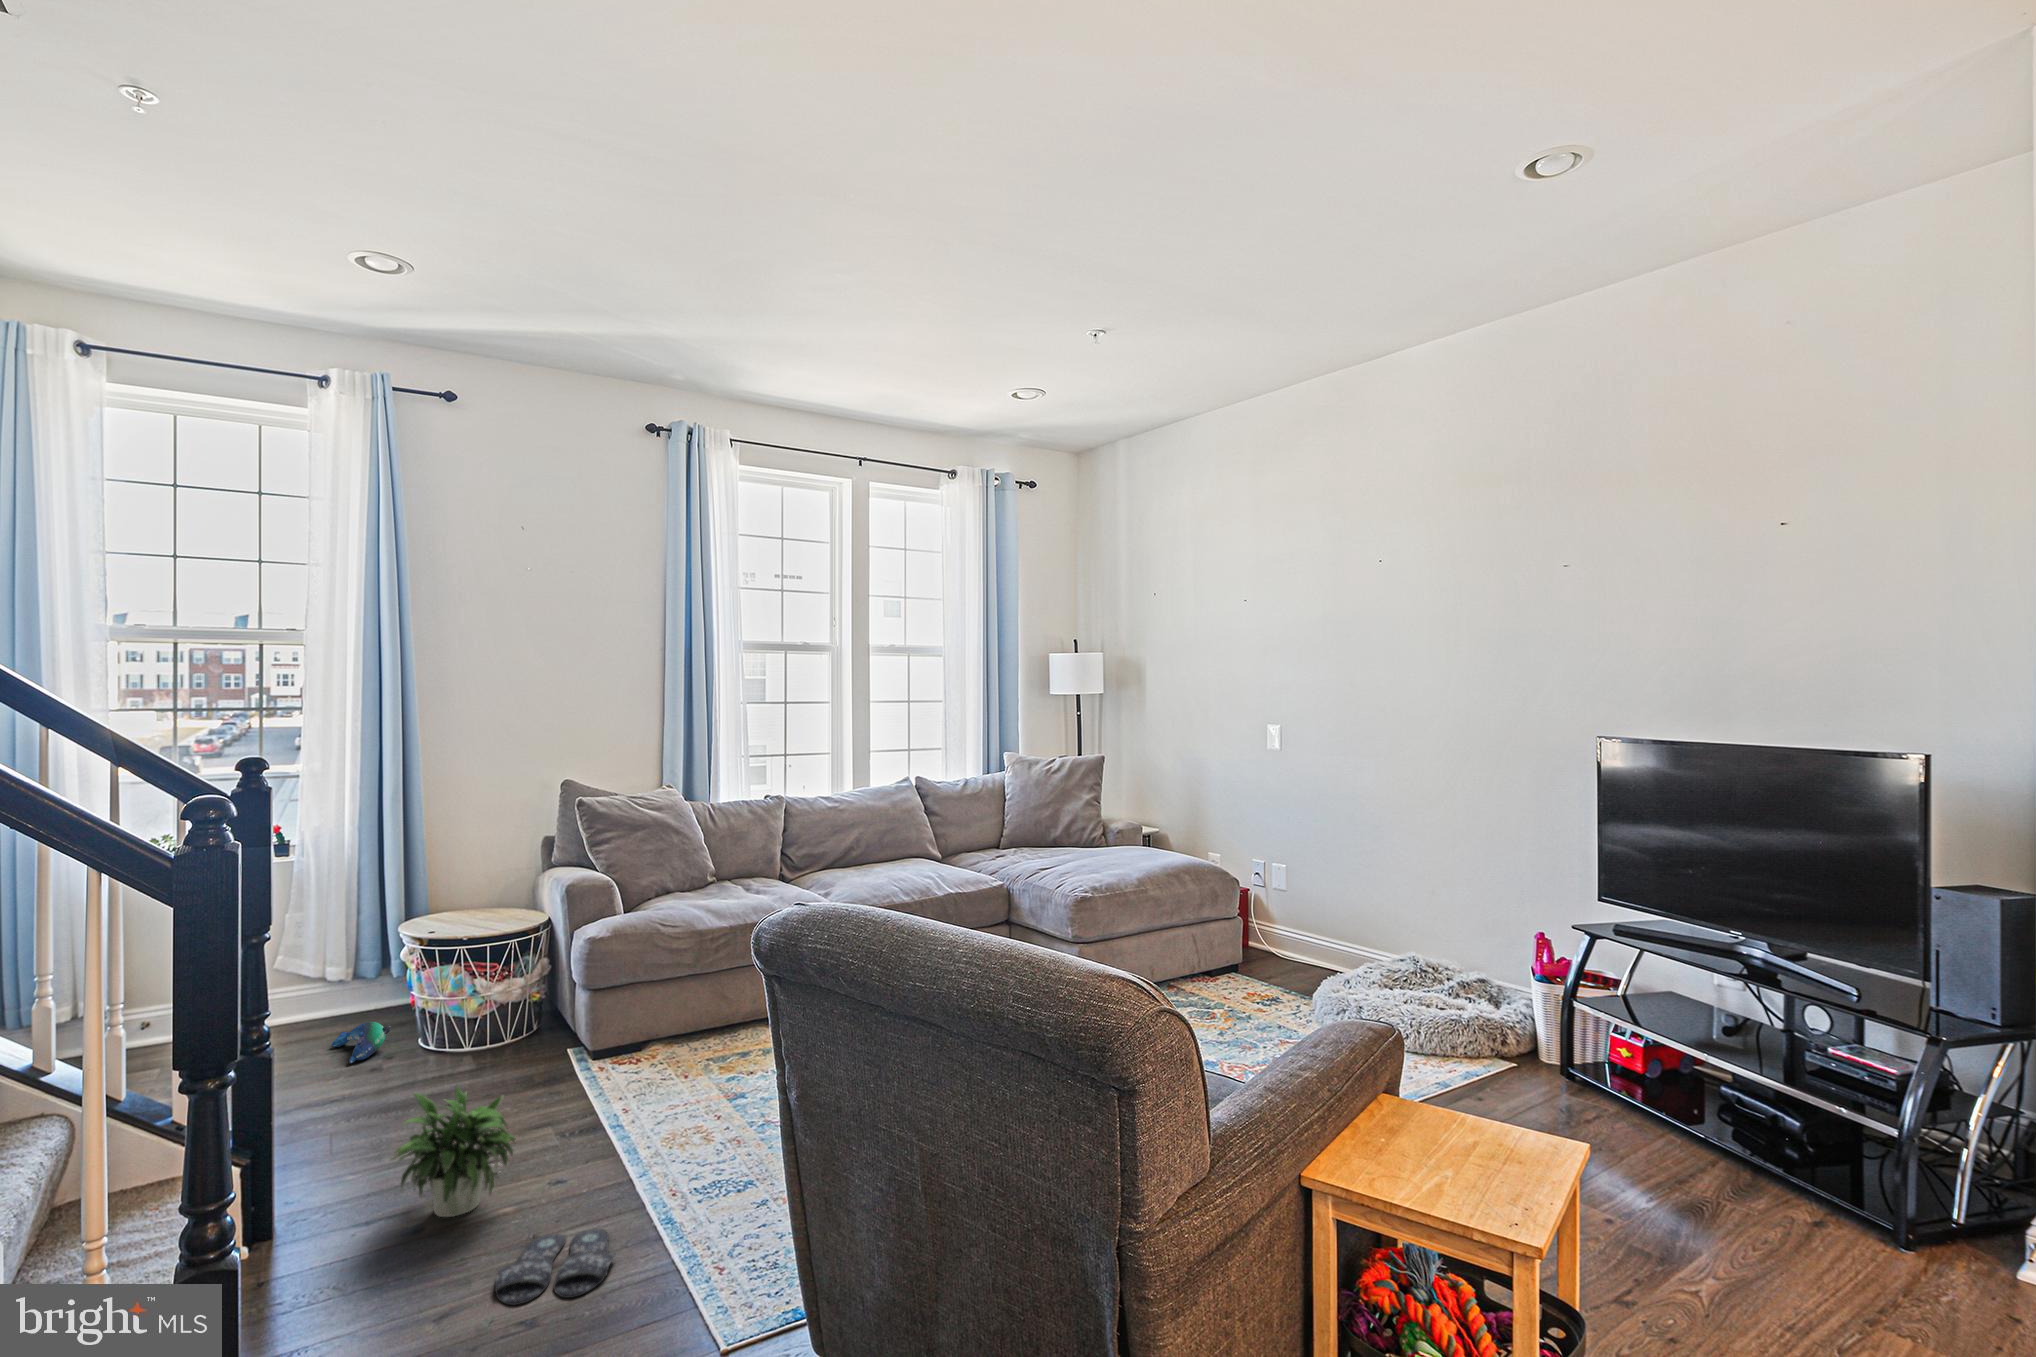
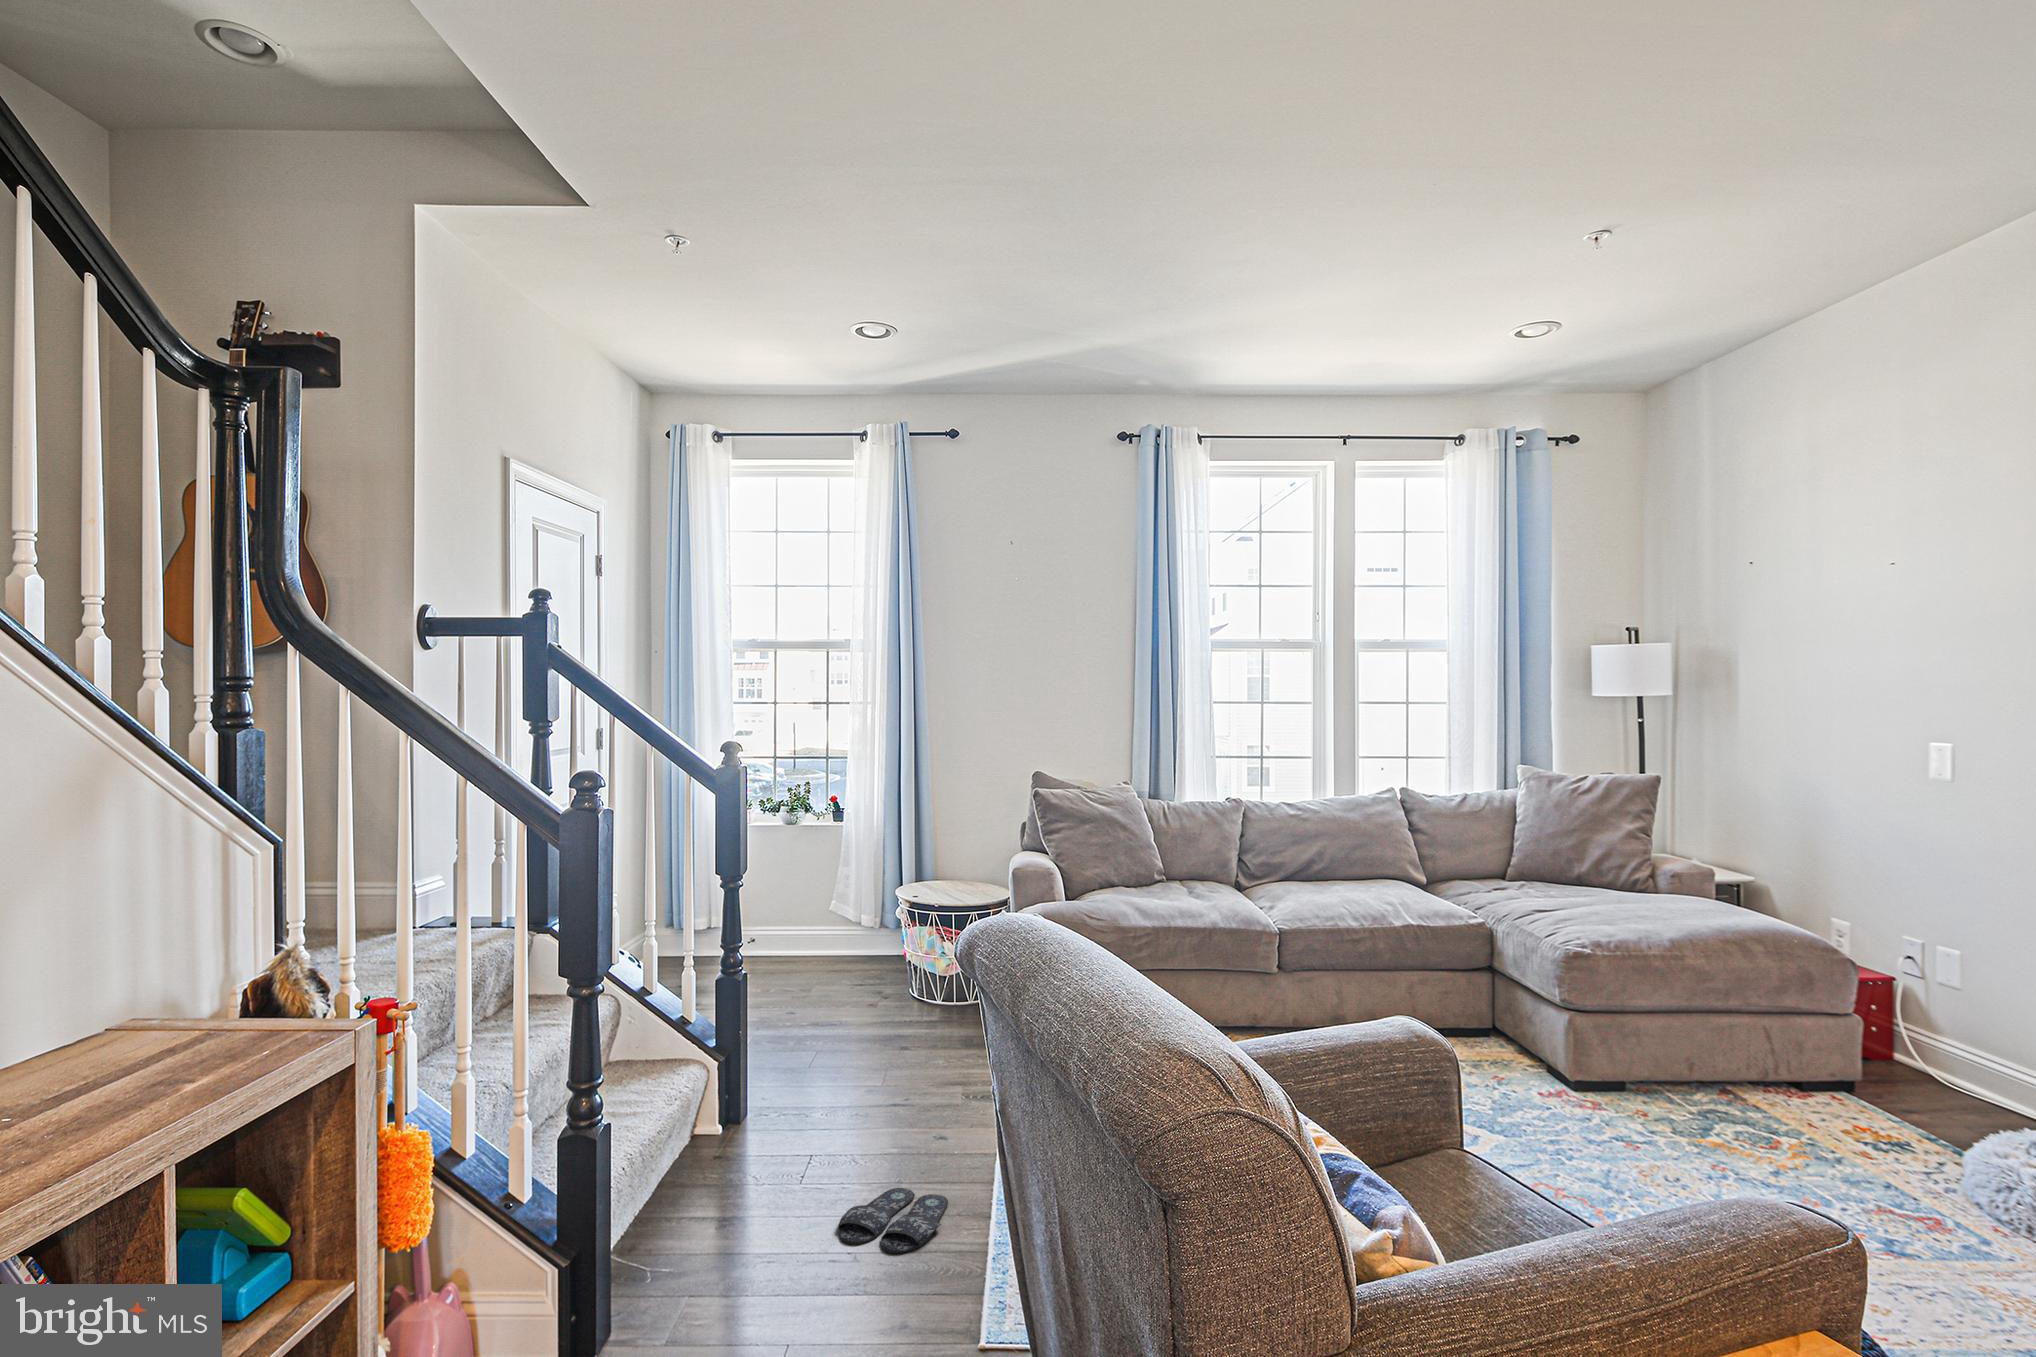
plush toy: present [331,1022,390,1064] -> none [847,968,885,1000]
potted plant: present [393,1086,515,1217] -> none [801,1033,905,1150]

